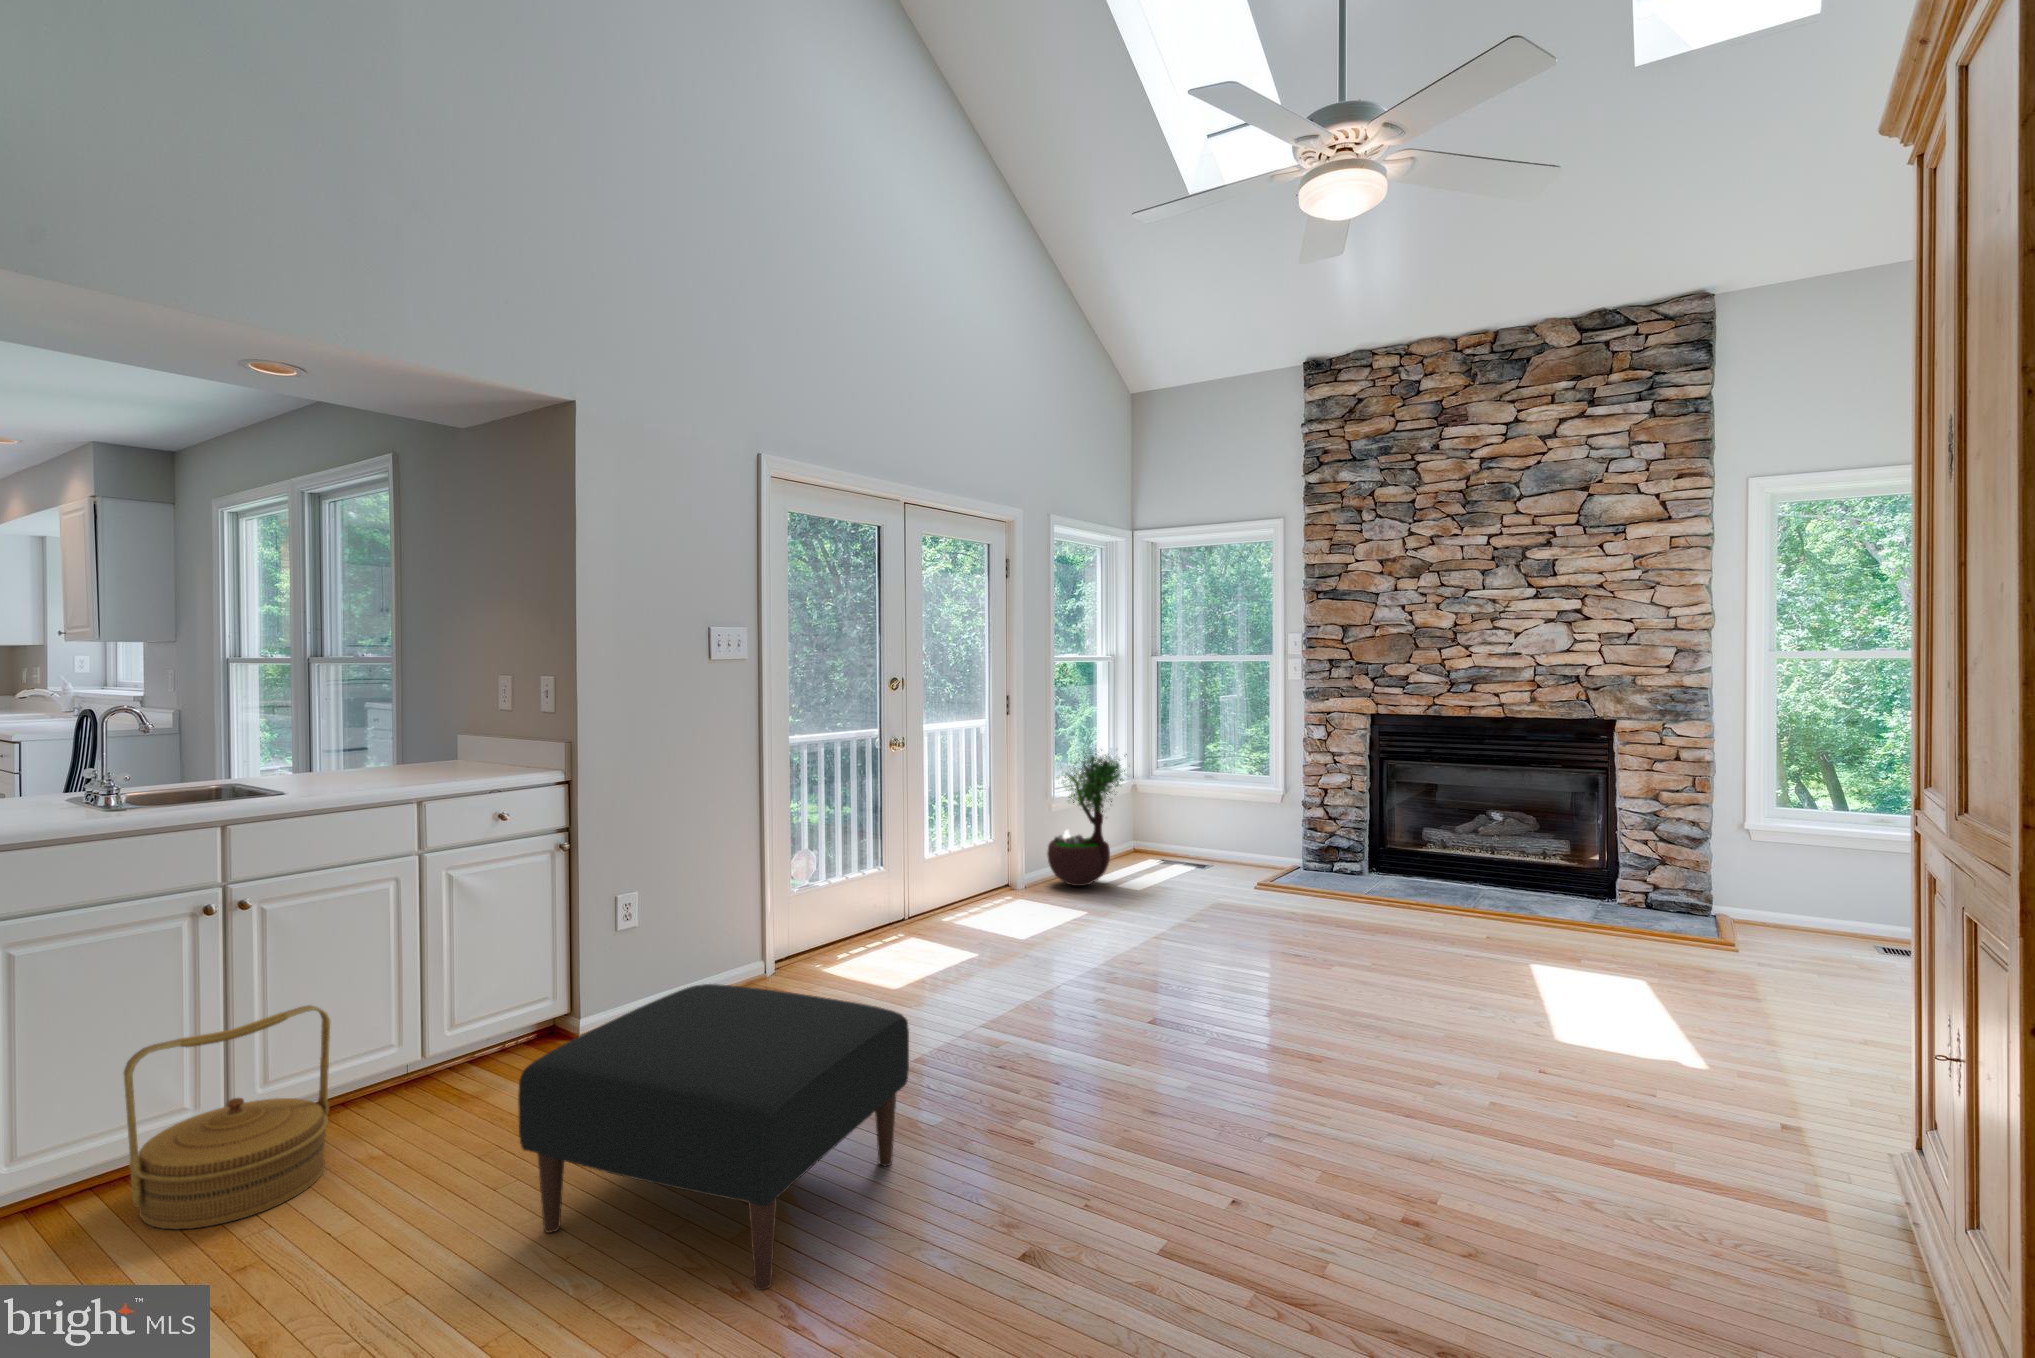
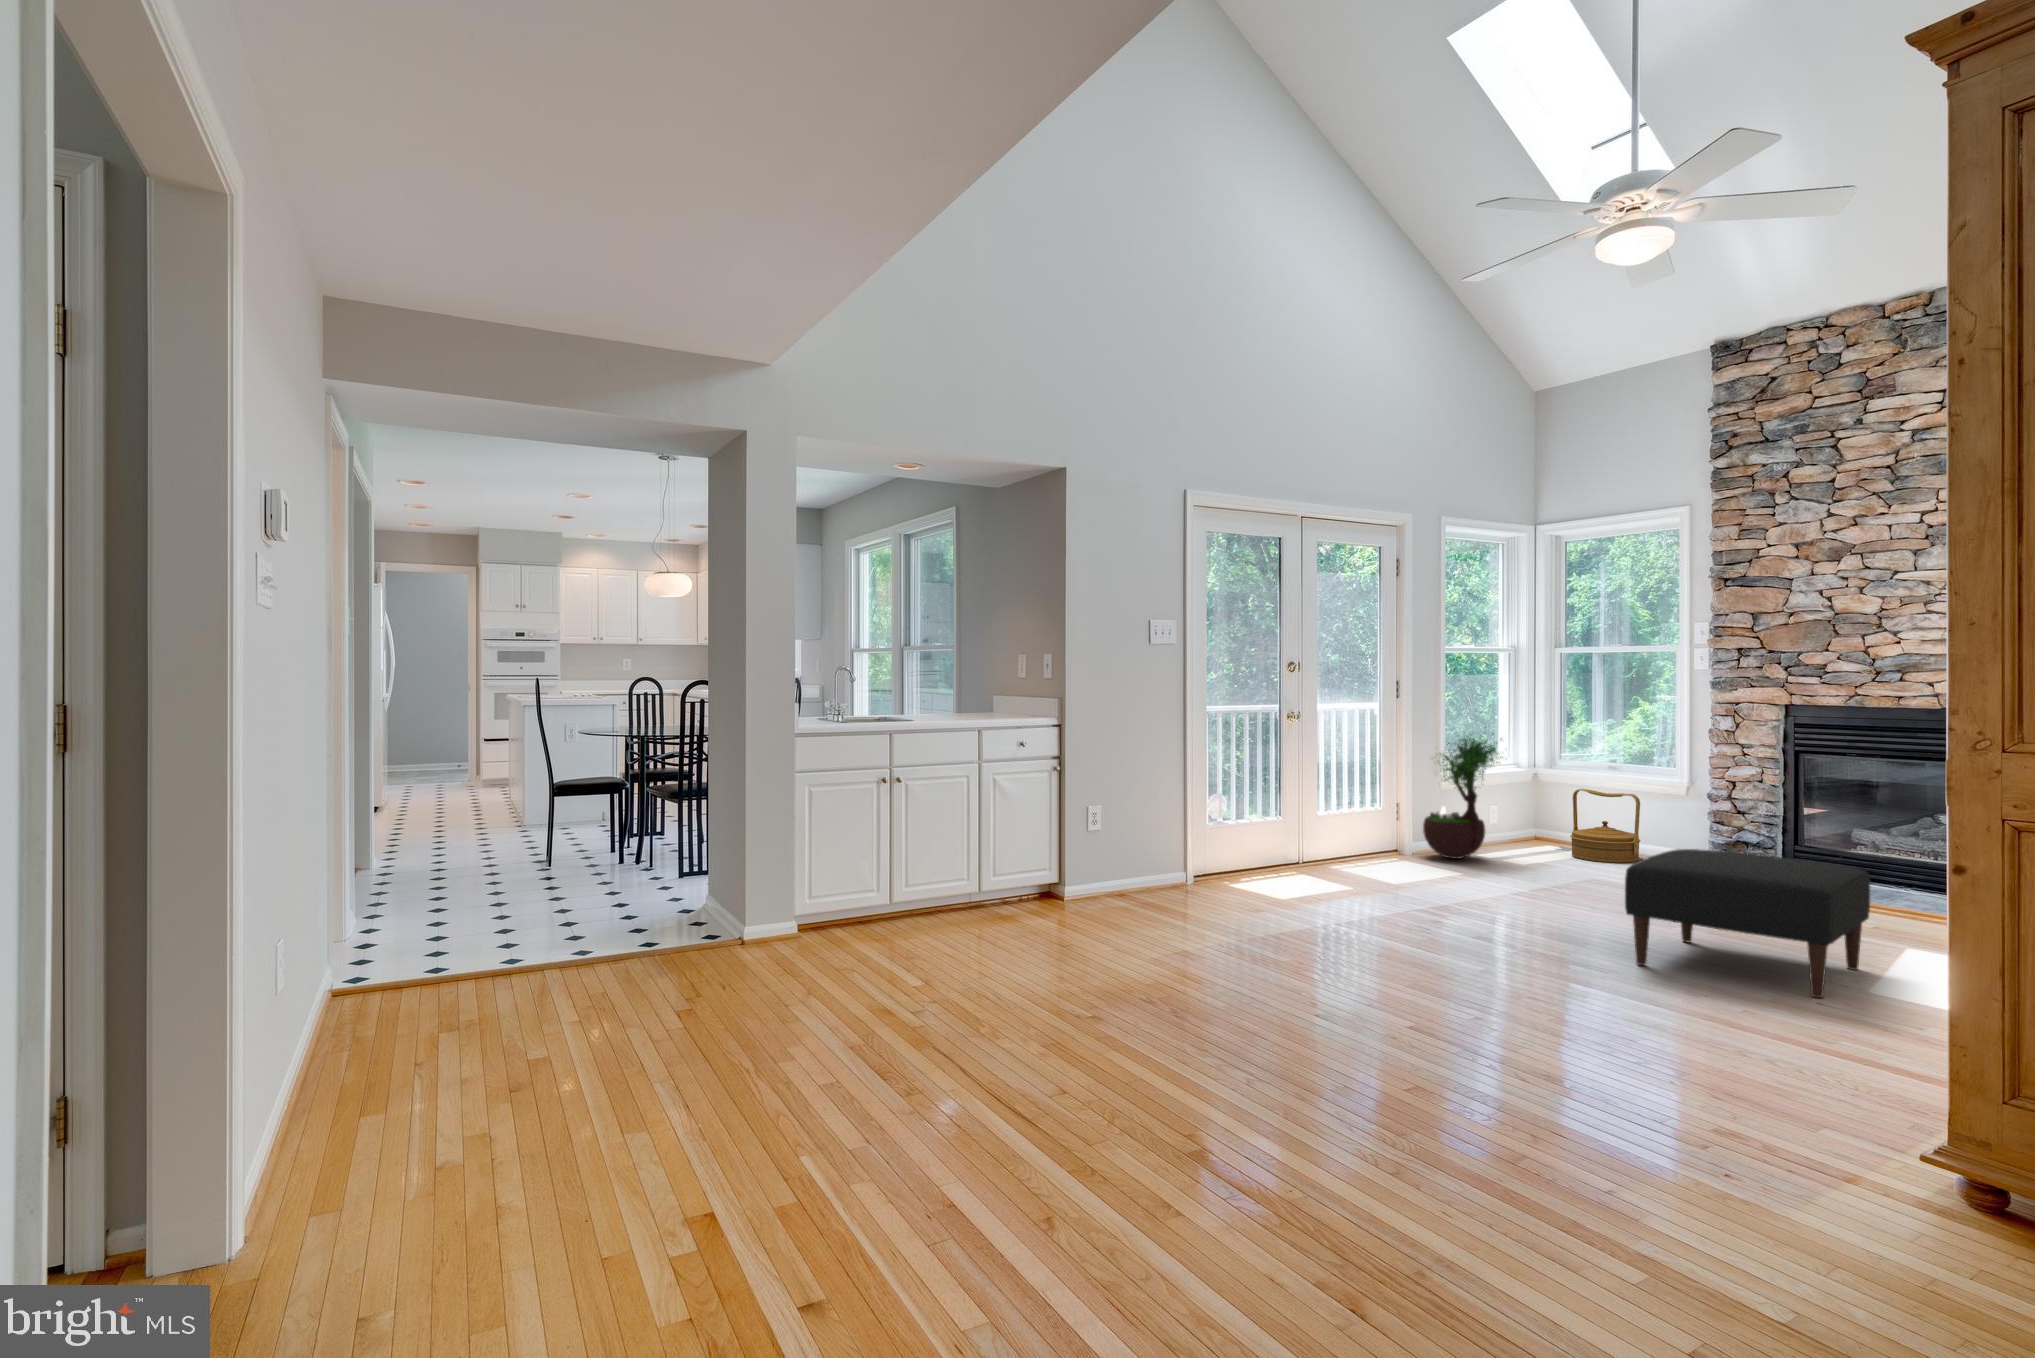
ottoman: present [518,984,909,1290] -> present [1625,849,1870,998]
woven basket: present [123,1005,330,1229] -> present [1570,789,1640,863]

